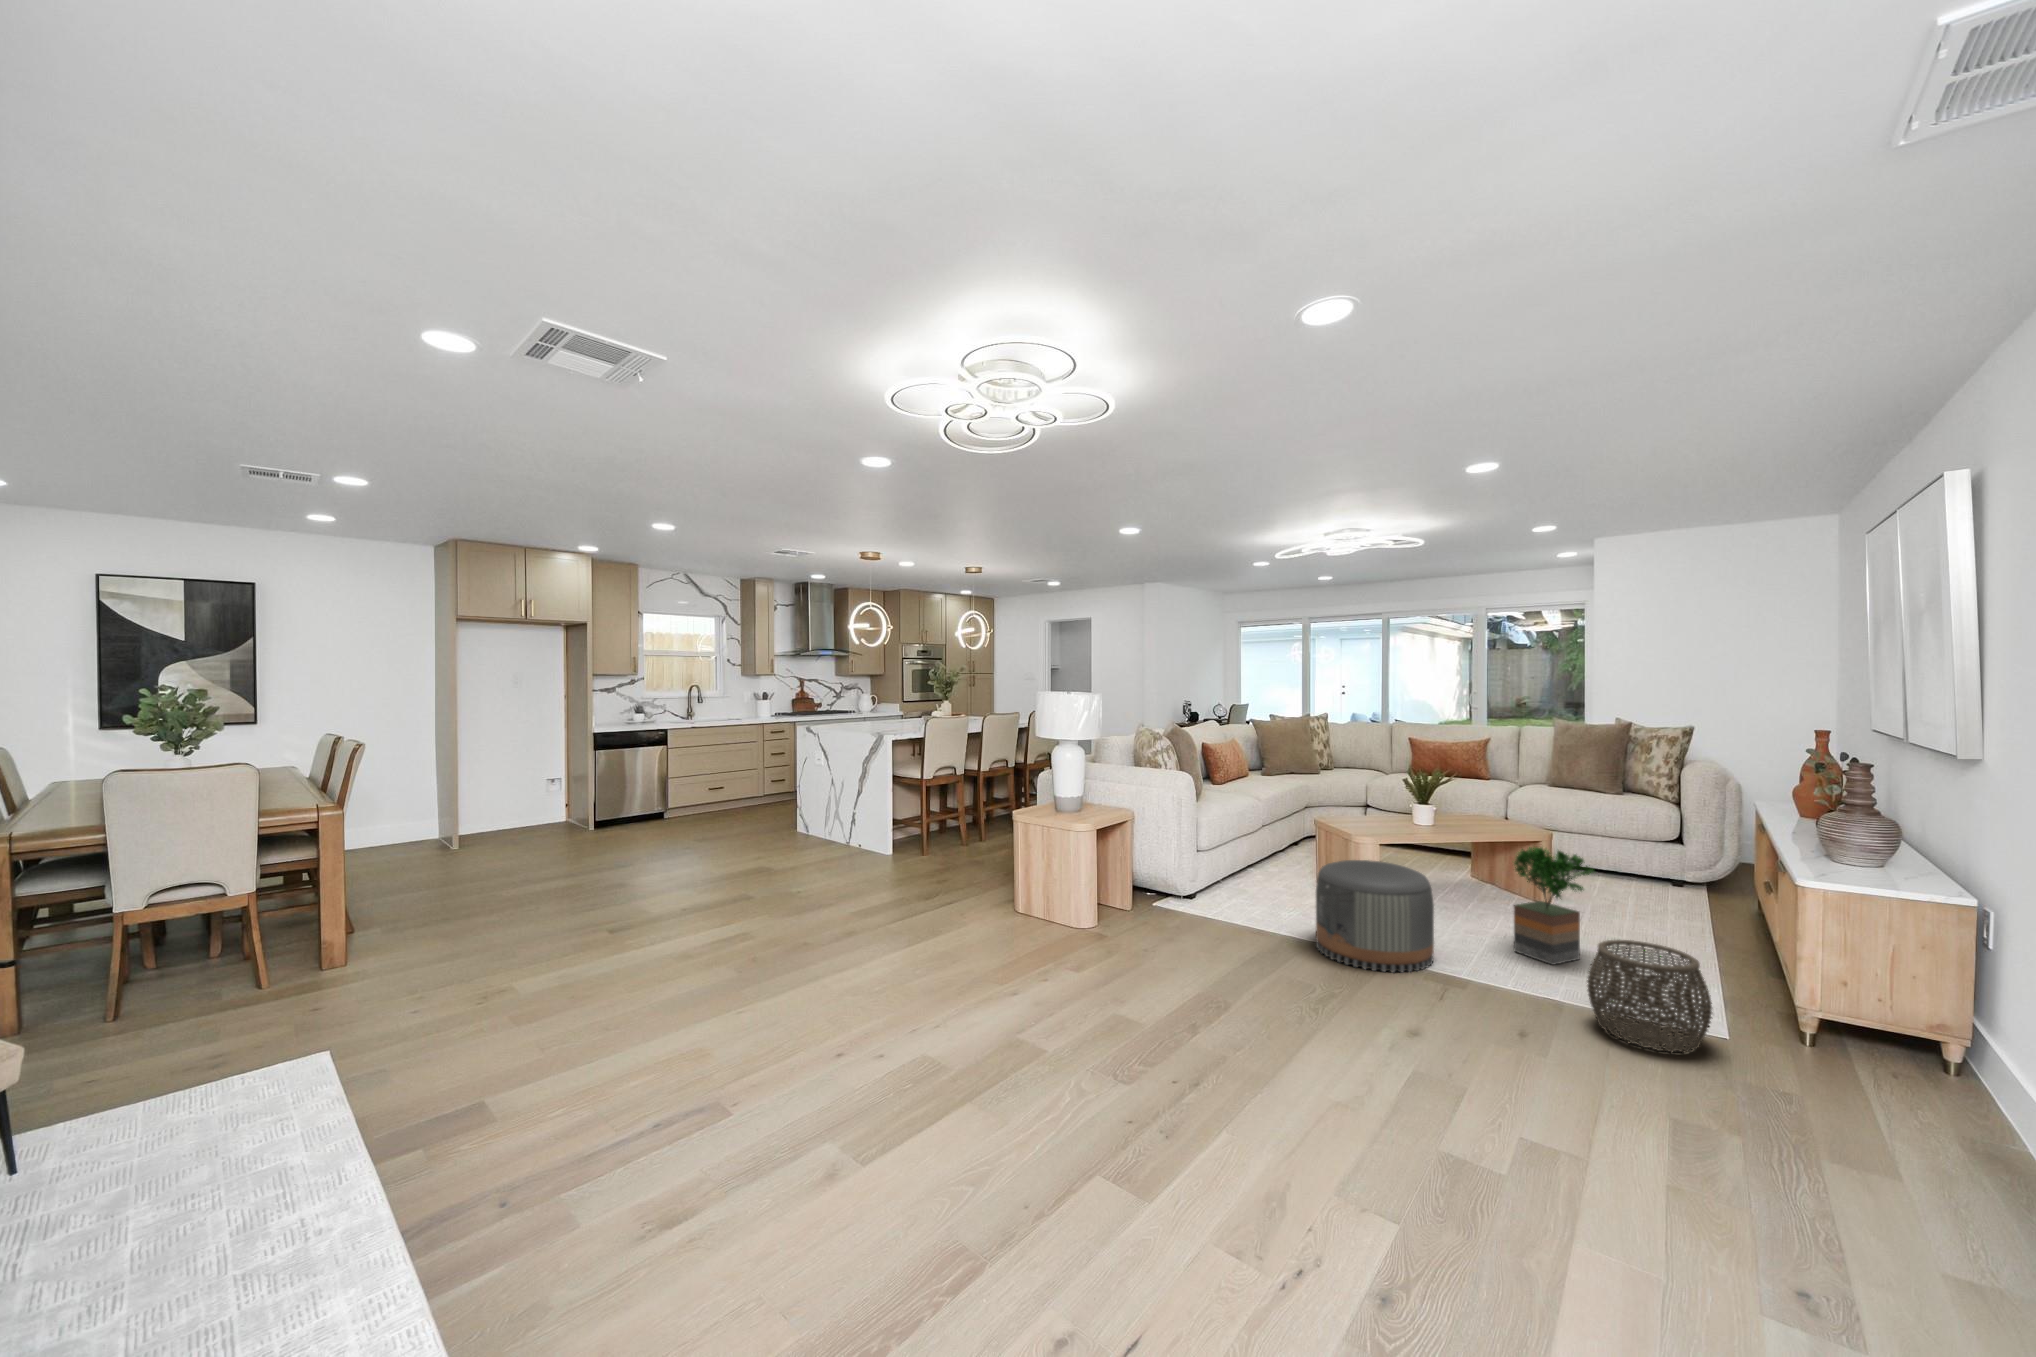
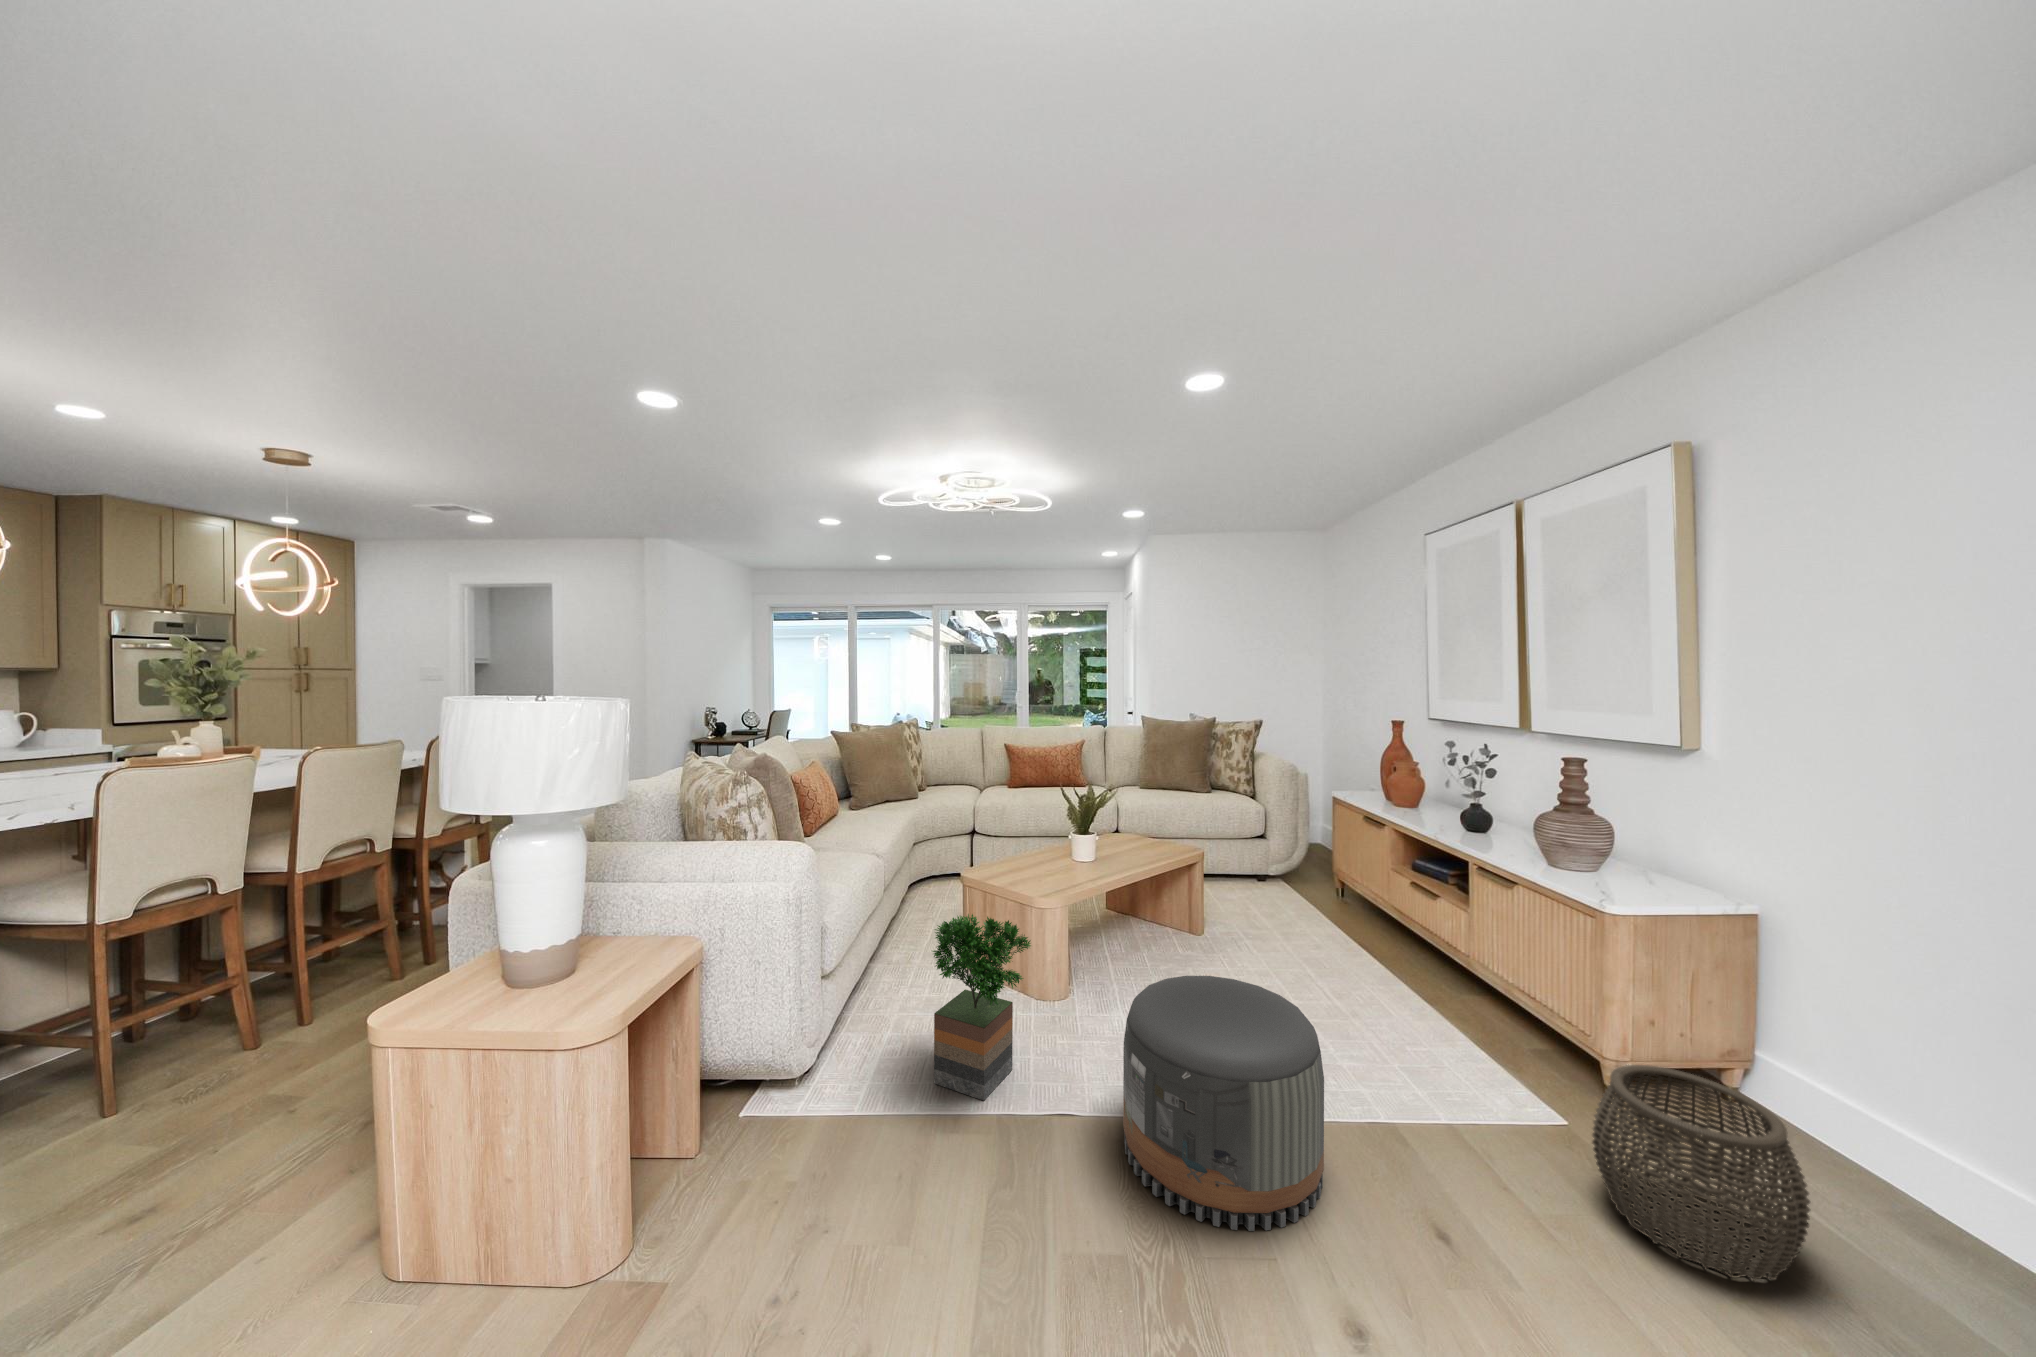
potted tree: present [1514,847,1593,965] -> present [933,914,1031,1101]

